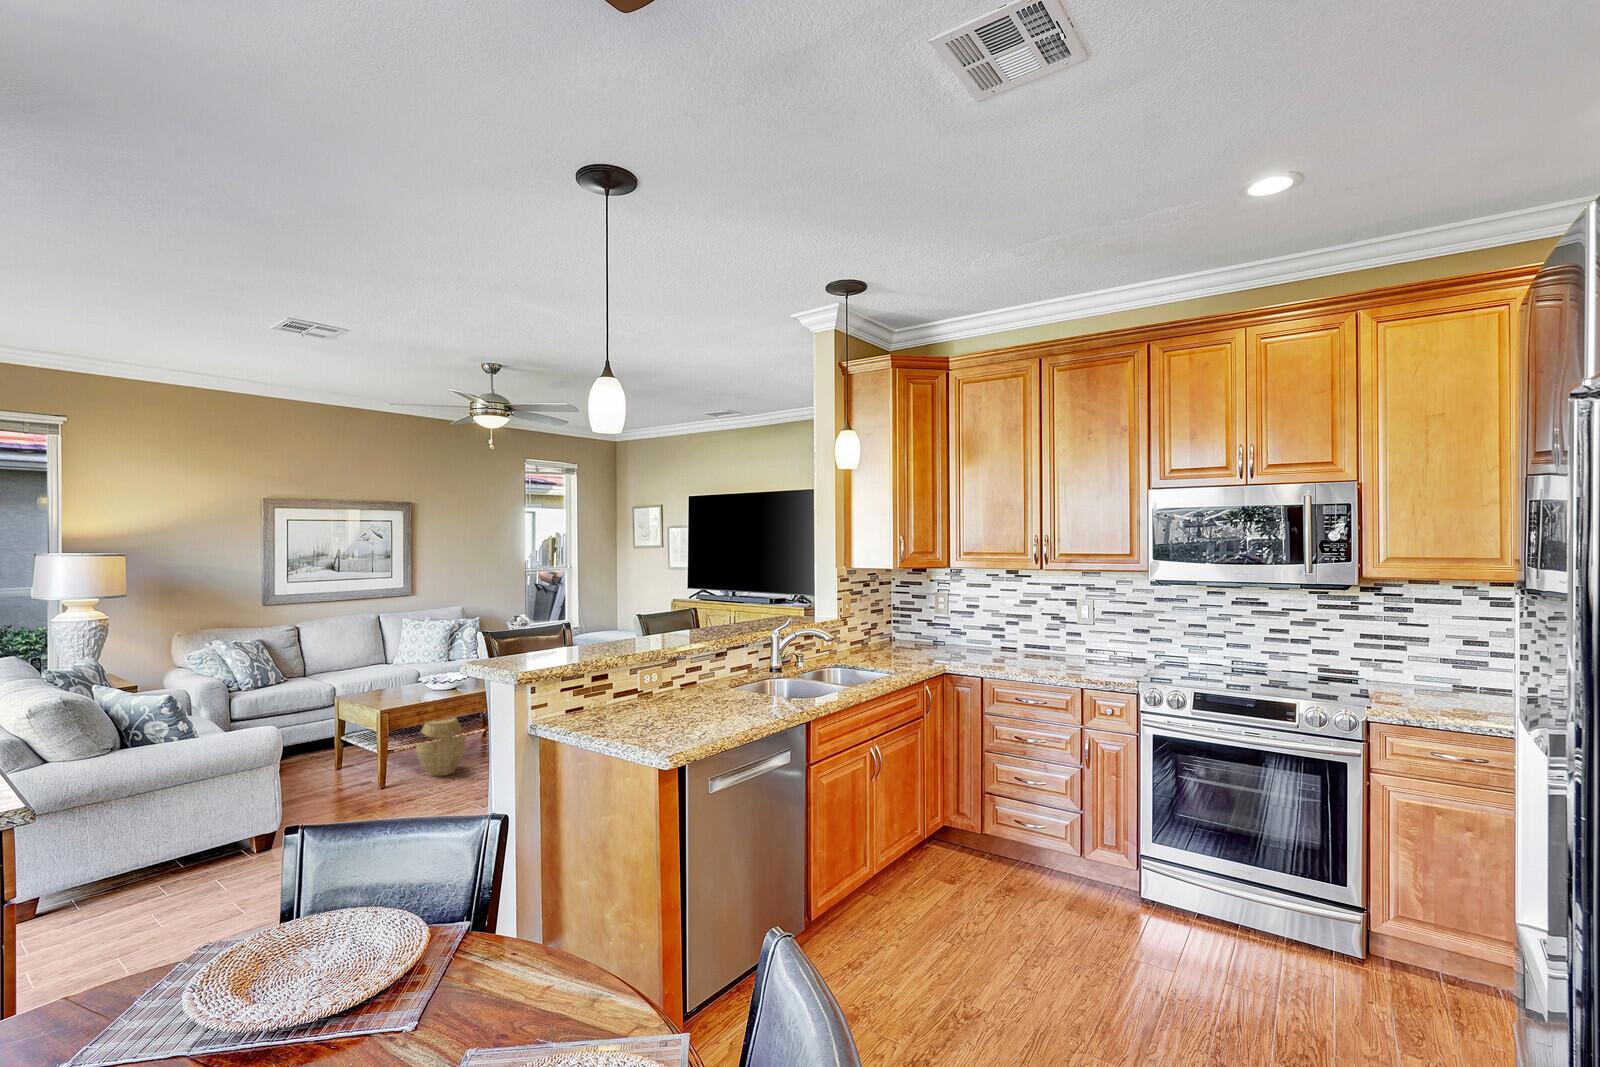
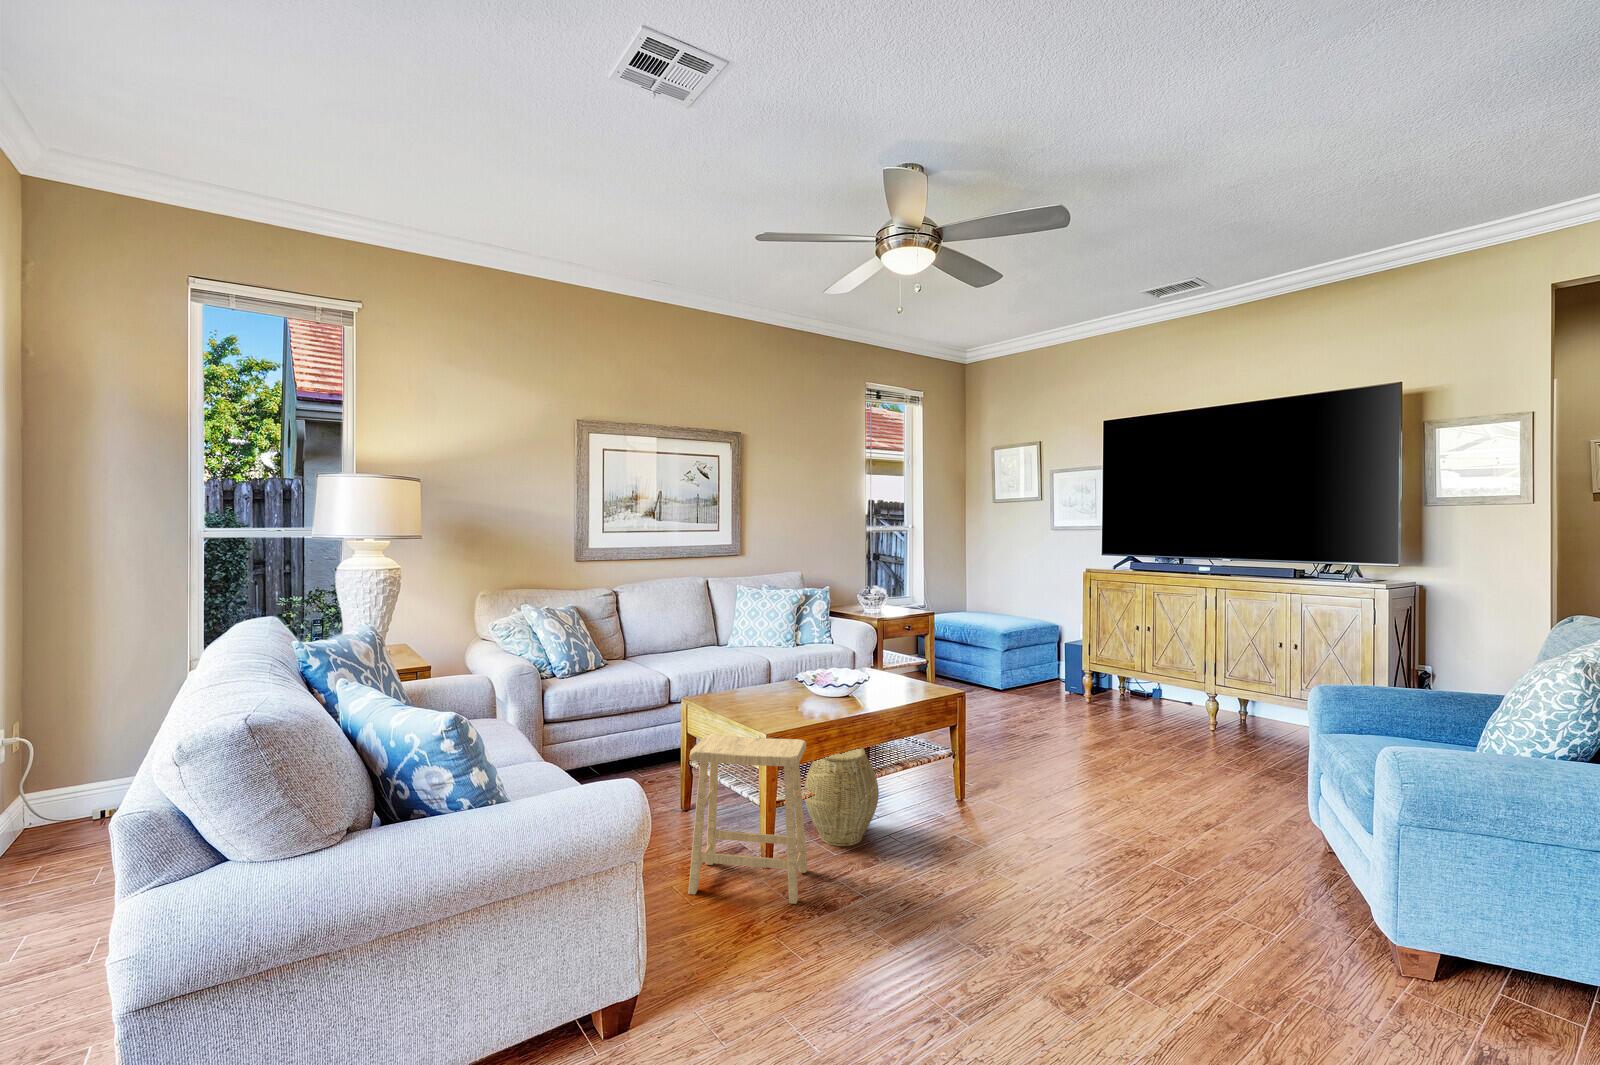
footstool: none [325,711,409,804] -> present [688,735,807,904]

